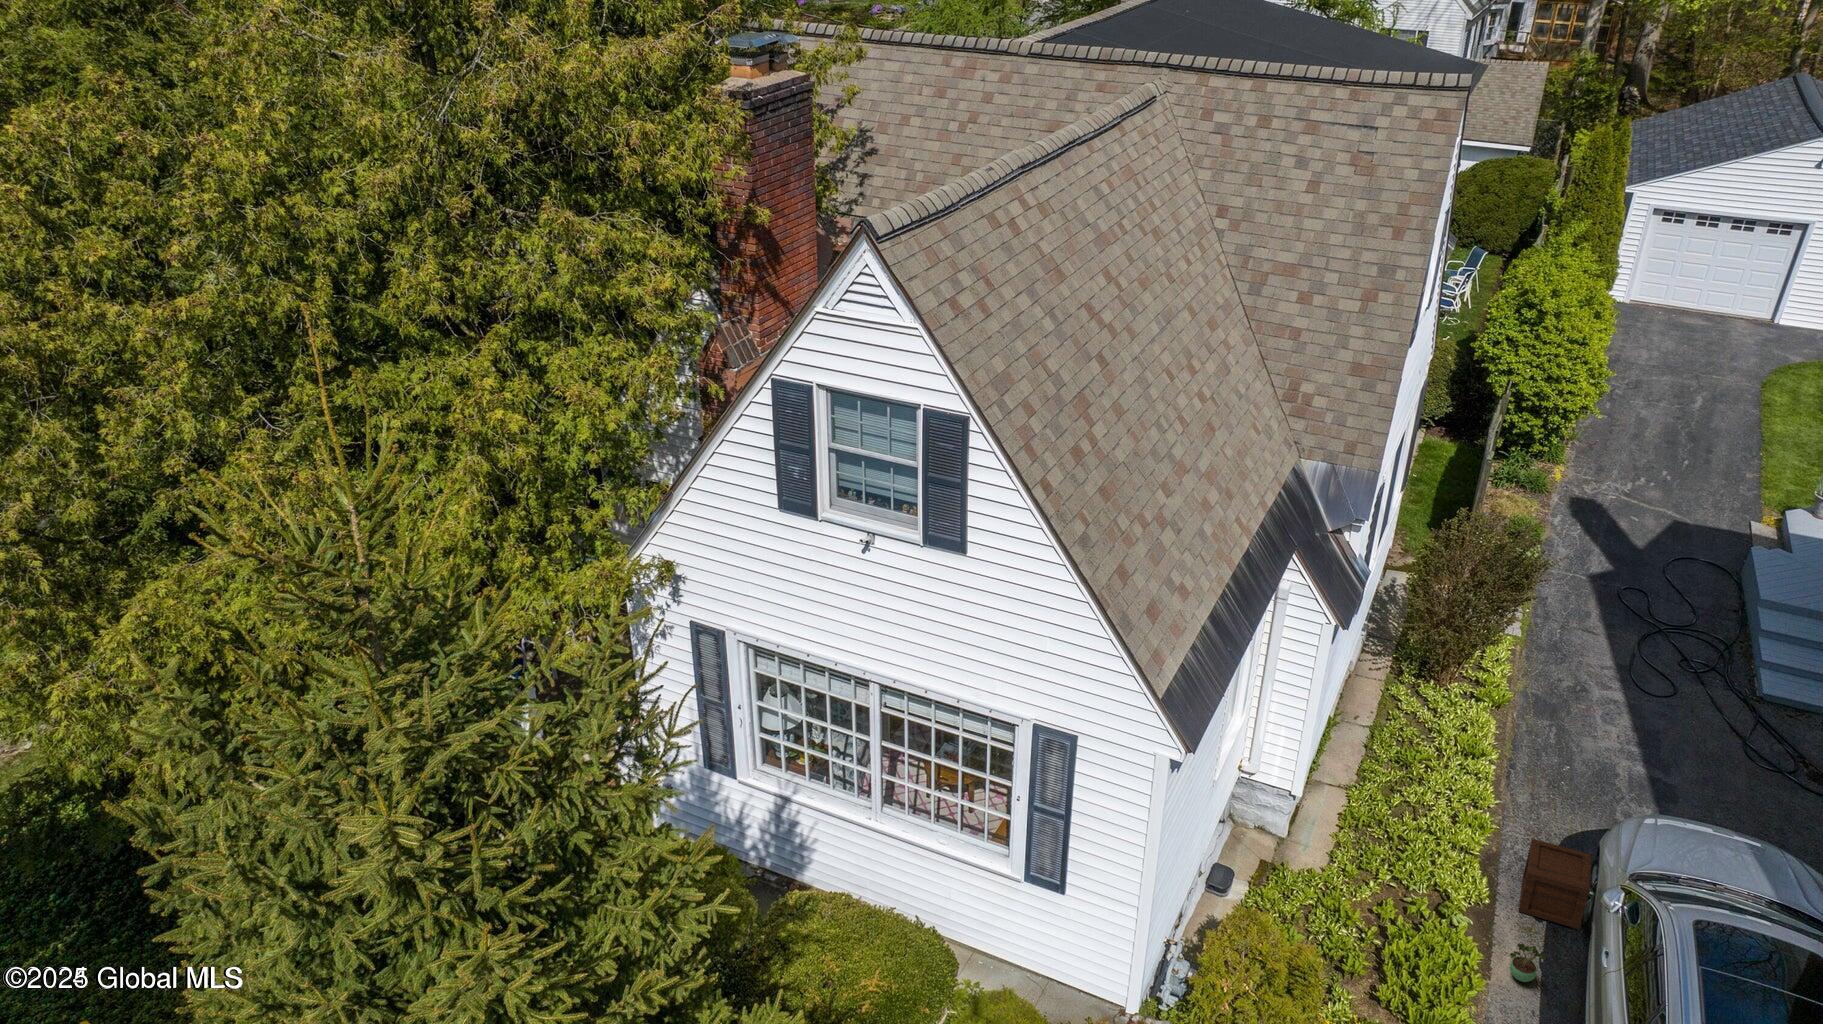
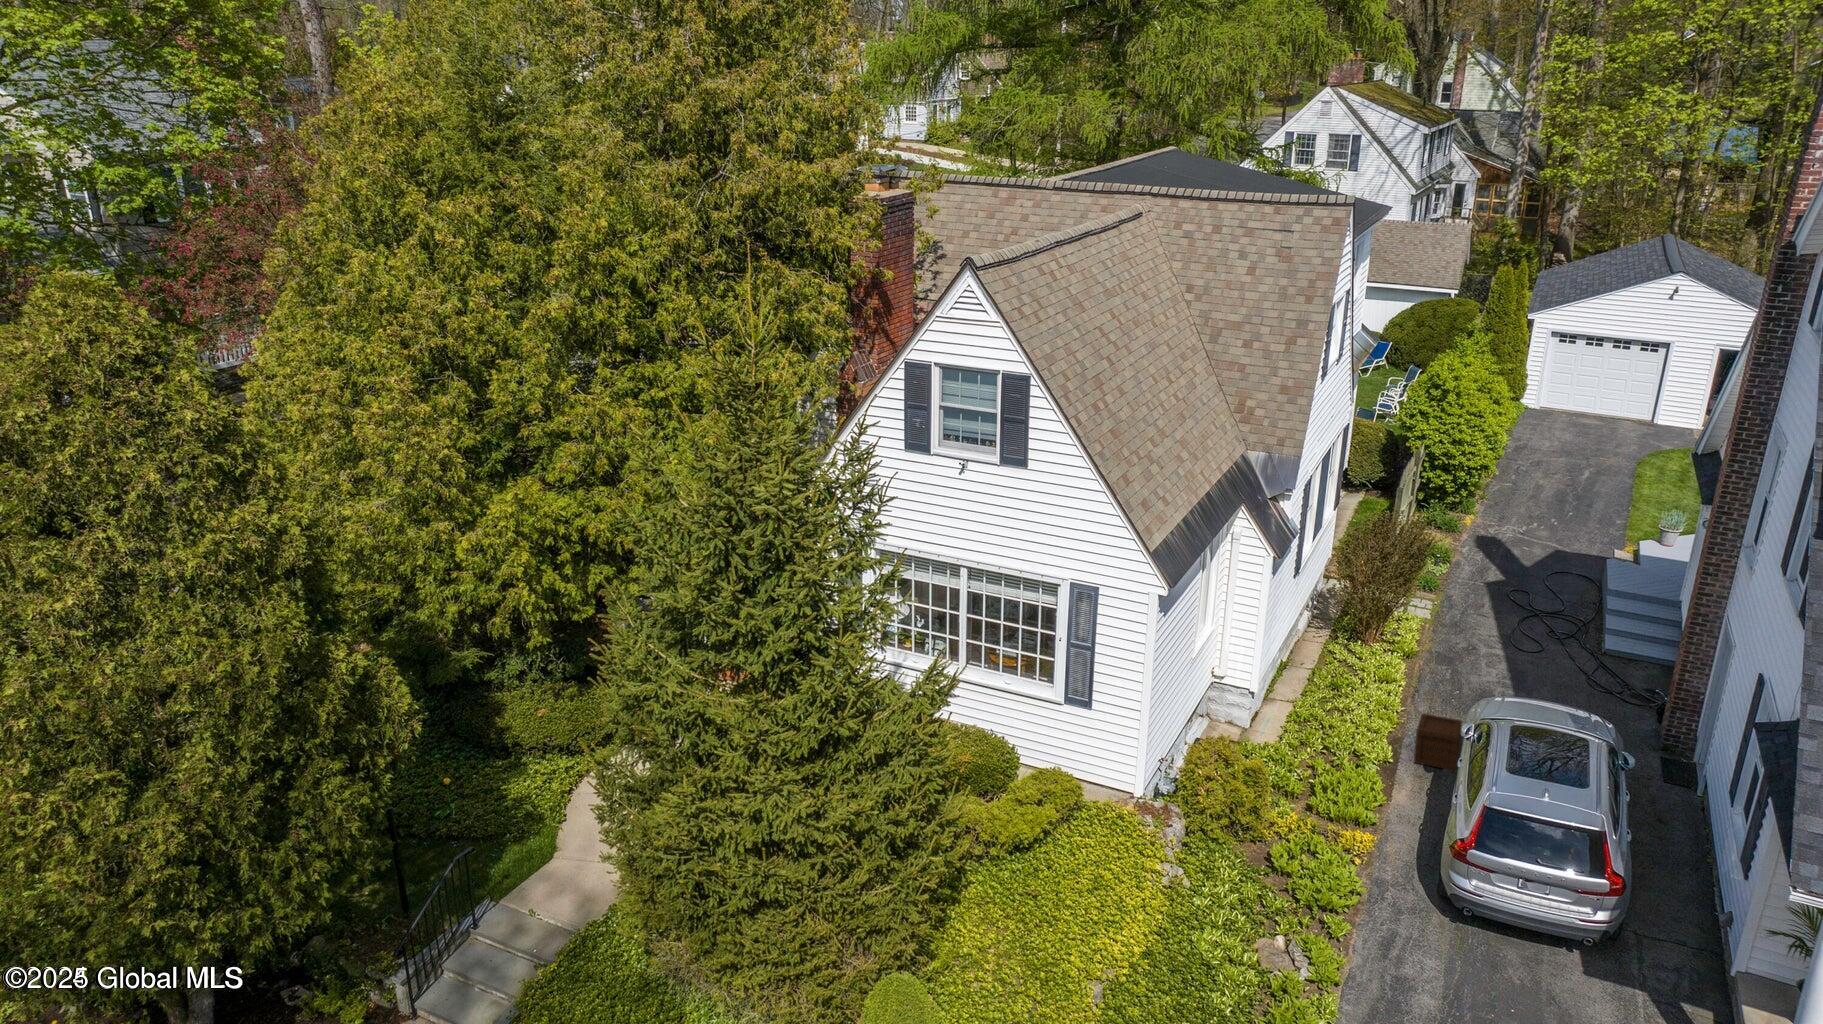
potted plant: present [1510,943,1546,982] -> none [1403,766,1427,796]

